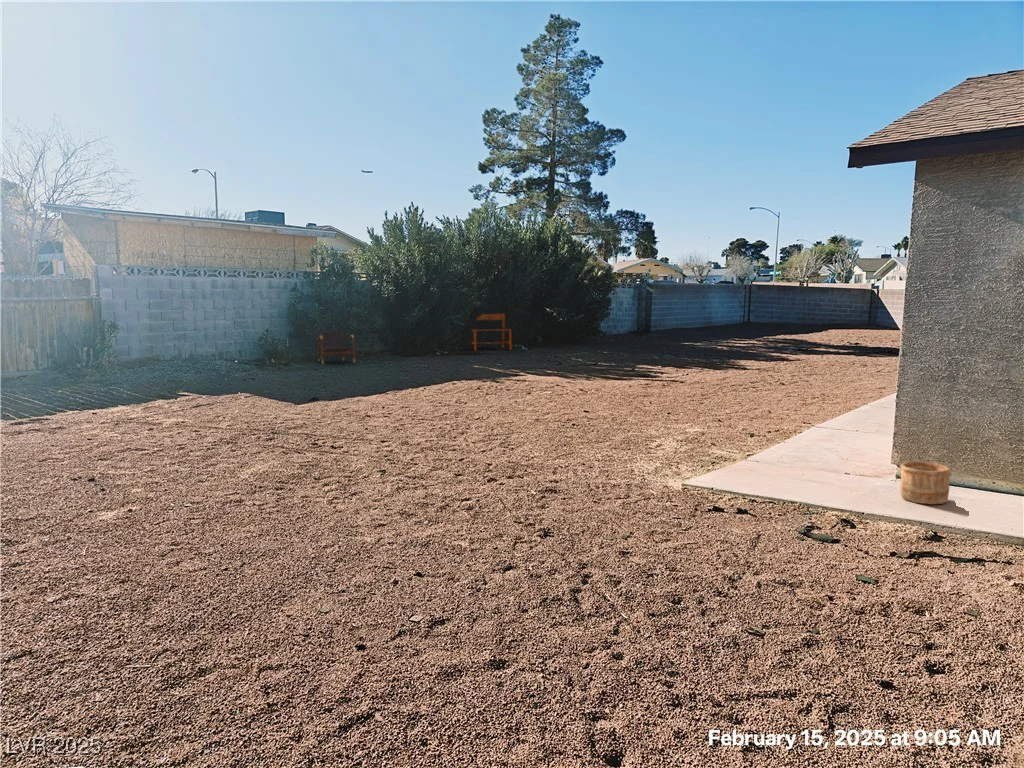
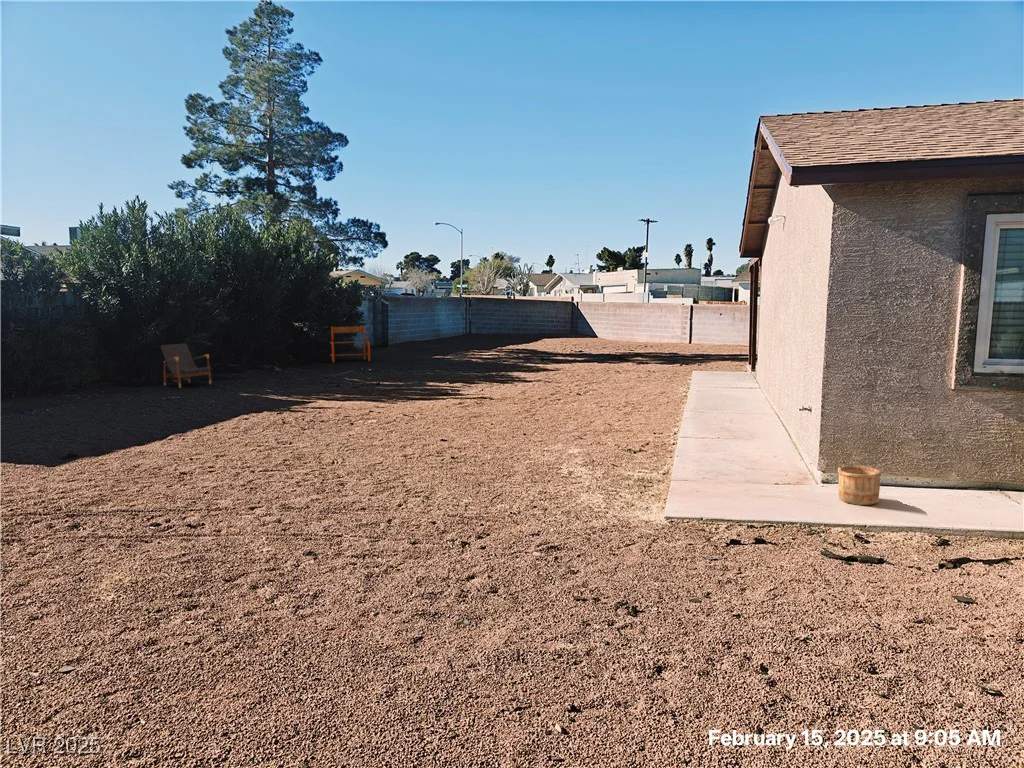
bench: present [472,314,512,351] -> present [330,326,370,362]
lounge chair: present [317,330,355,364] -> present [161,344,211,388]

